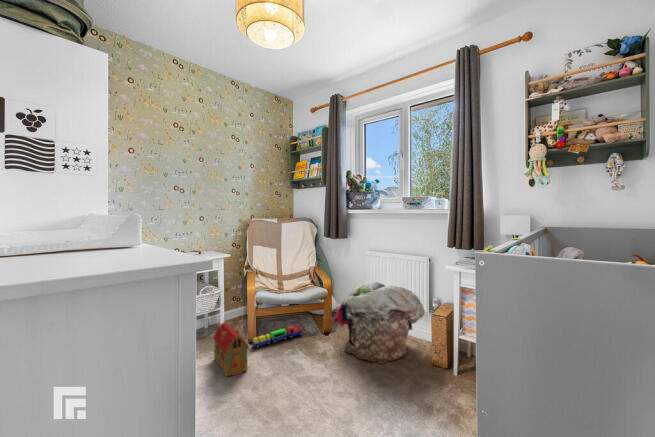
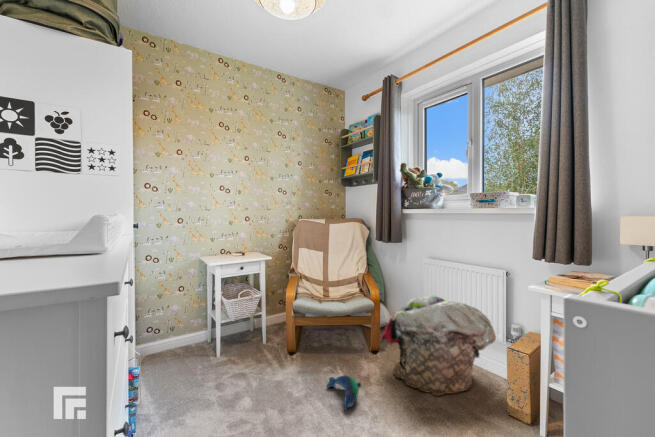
toy house: present [214,323,248,377] -> none [250,329,283,389]
toy train: present [252,325,302,348] -> none [291,338,348,360]
plush toy: none [289,355,321,385] -> present [327,375,361,410]

